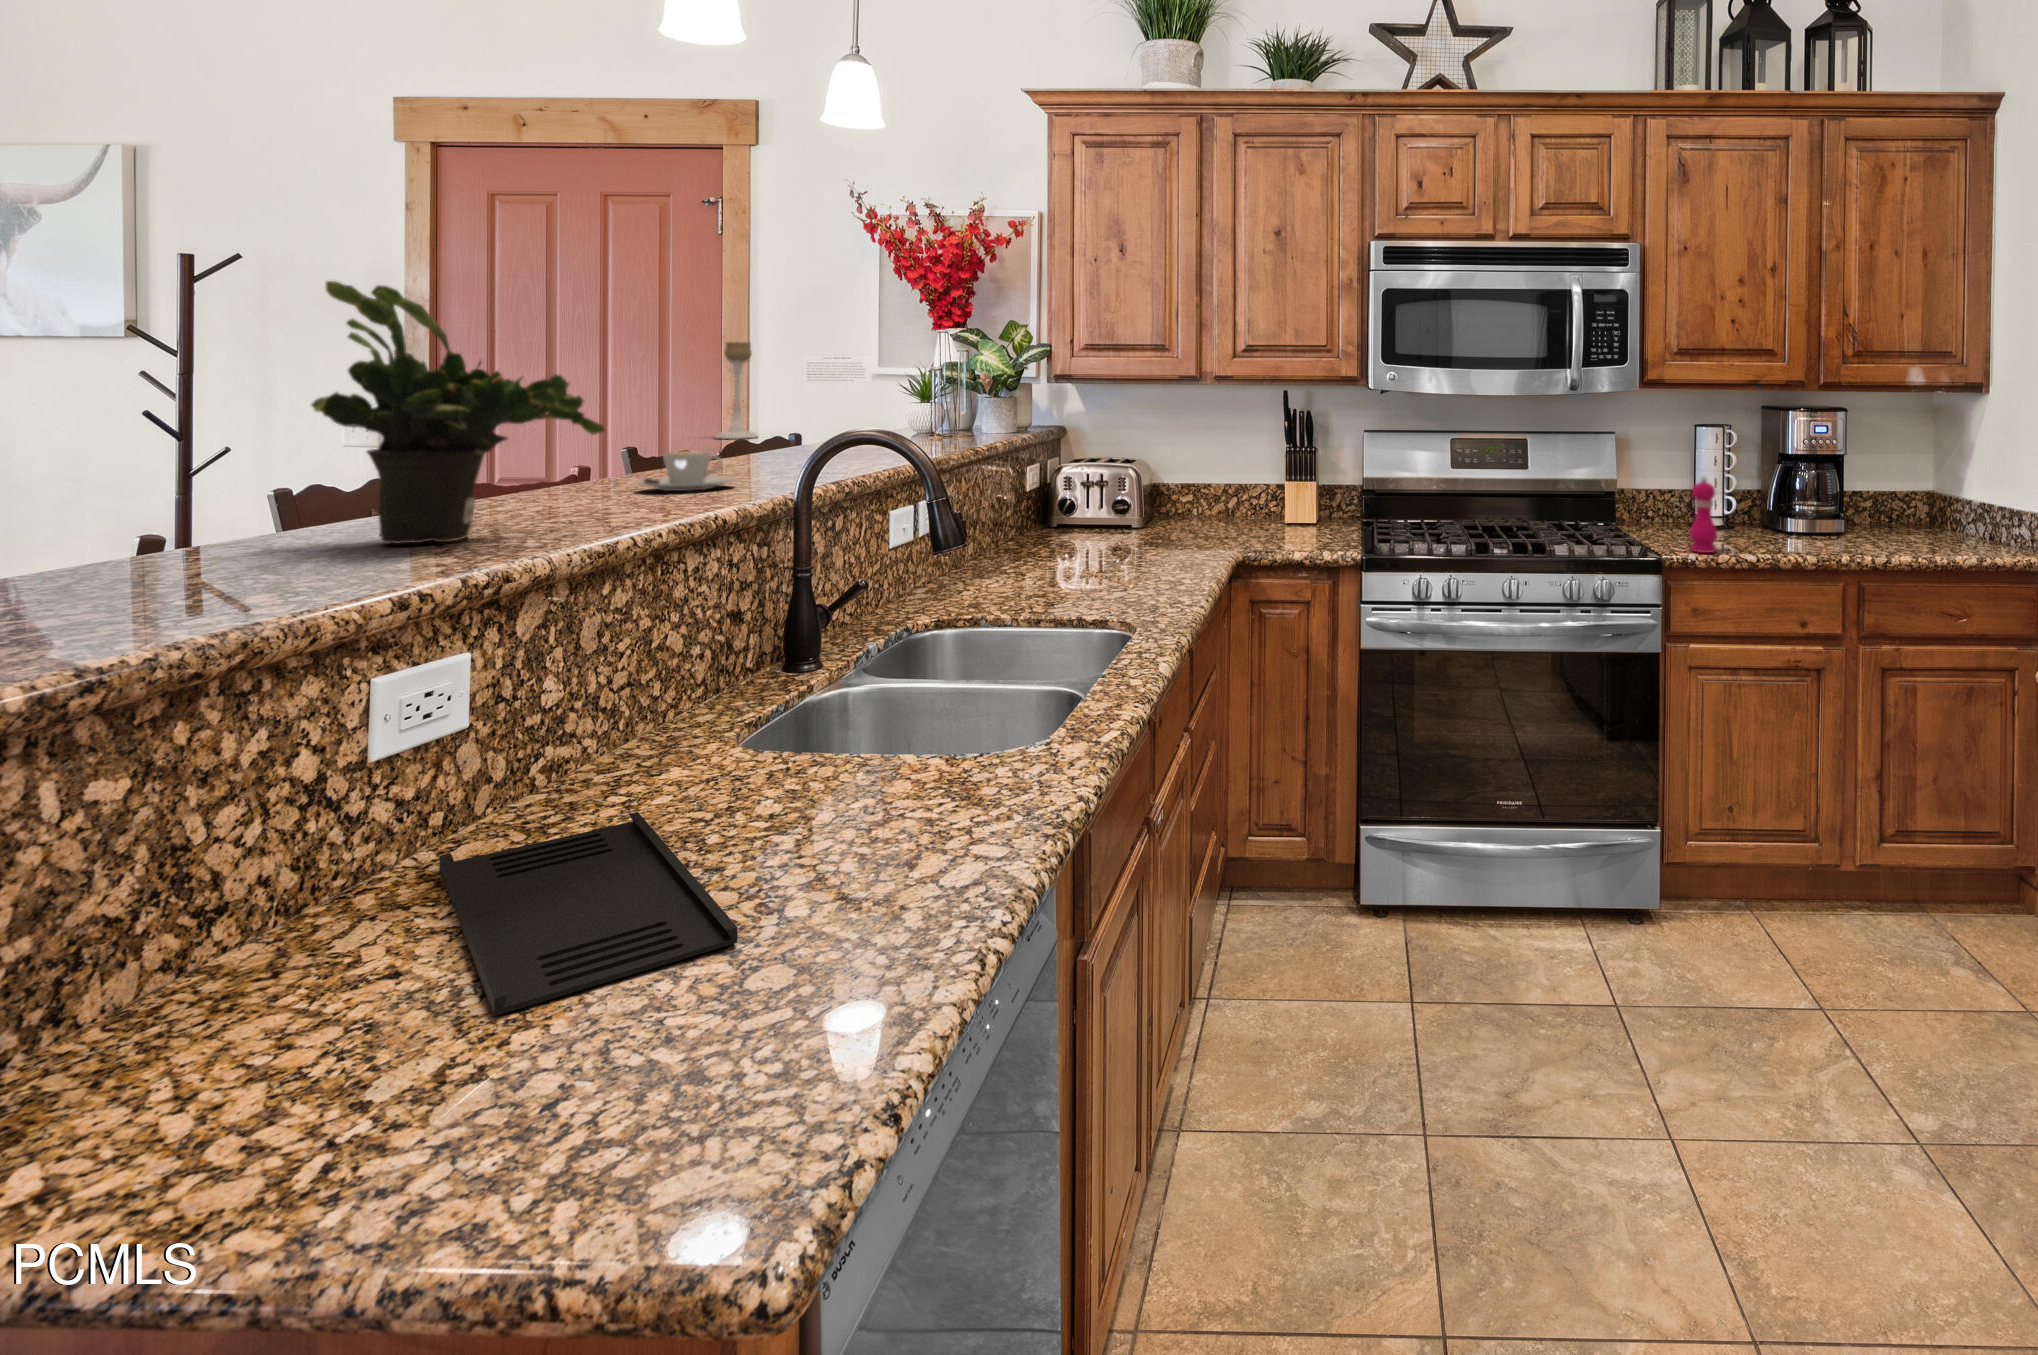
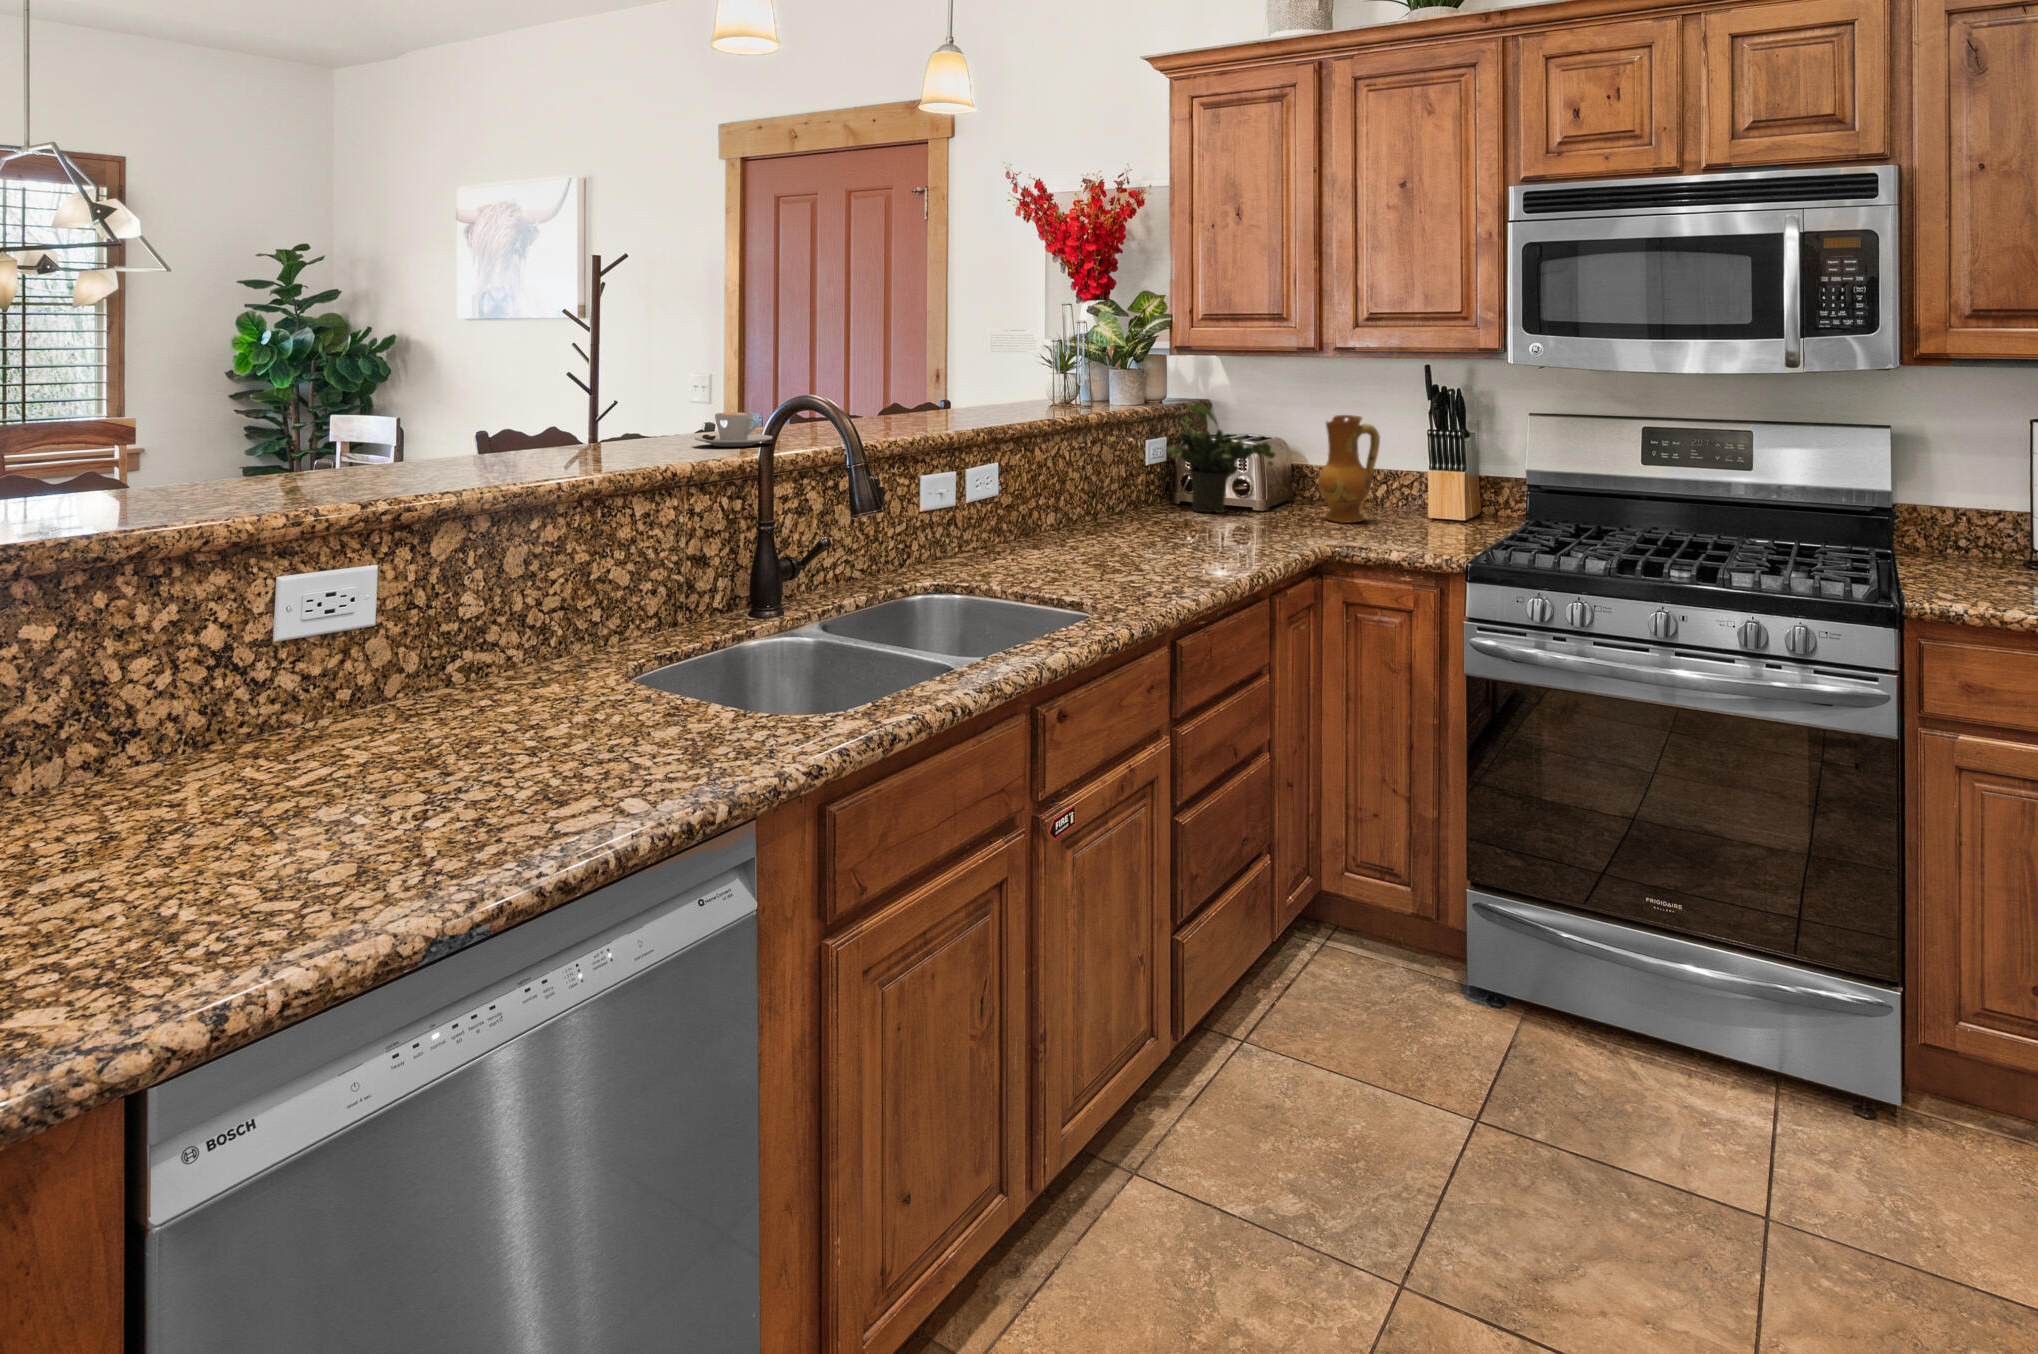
potted plant: present [311,281,605,544] -> present [1167,402,1276,513]
candle holder: present [716,342,757,439] -> none [914,318,949,404]
ceramic jug: none [1201,436,1253,534] -> present [1318,415,1380,523]
pepper mill: present [1690,476,1718,553] -> none [1976,496,2027,608]
tray: present [439,812,738,1016] -> none [153,713,457,852]

